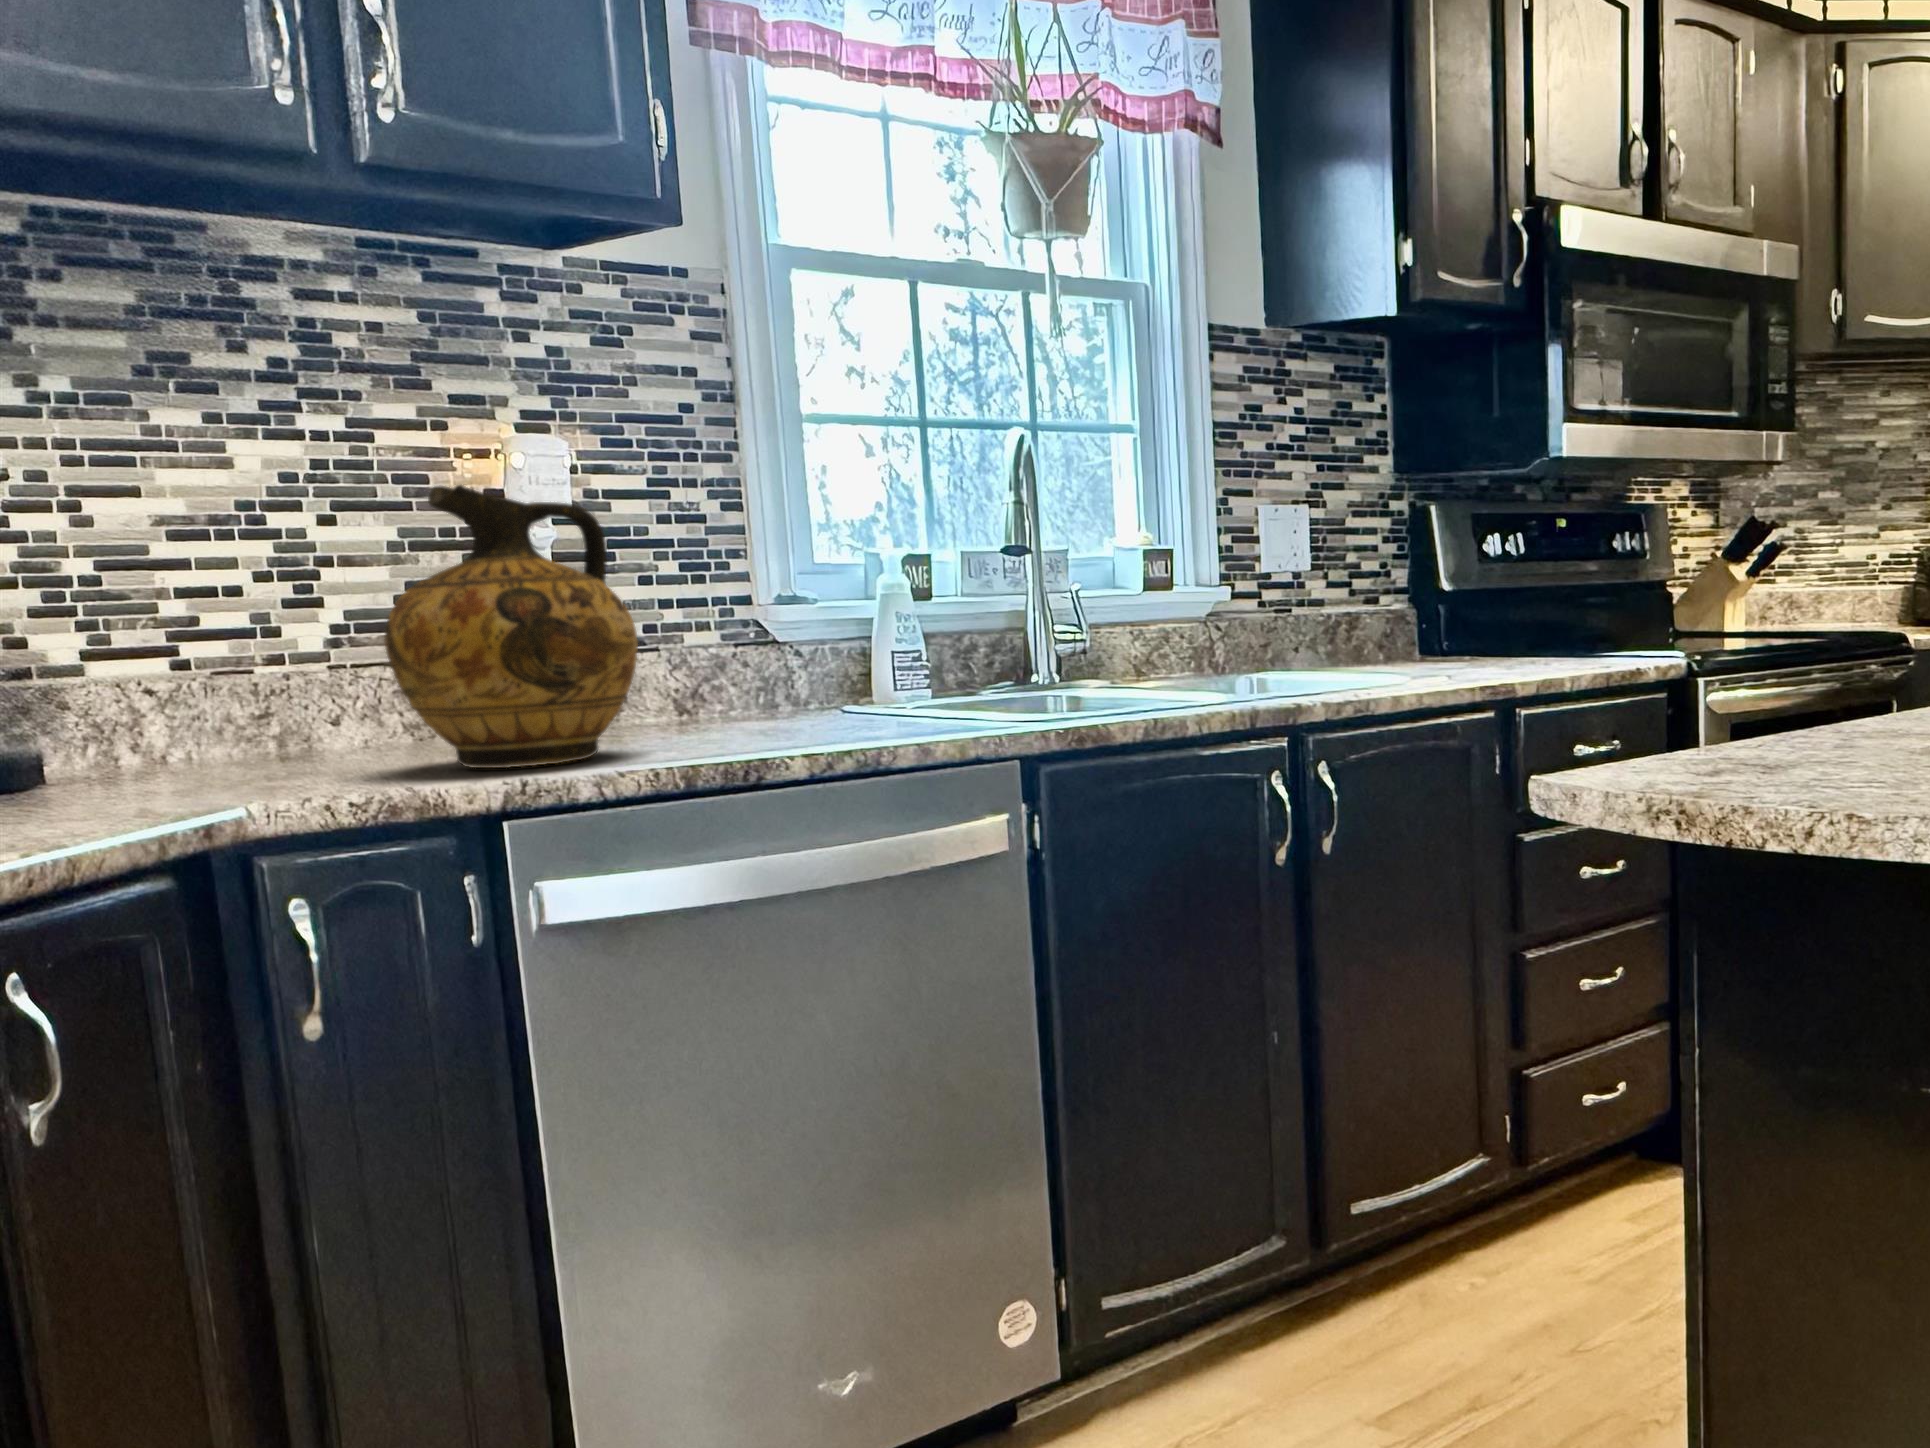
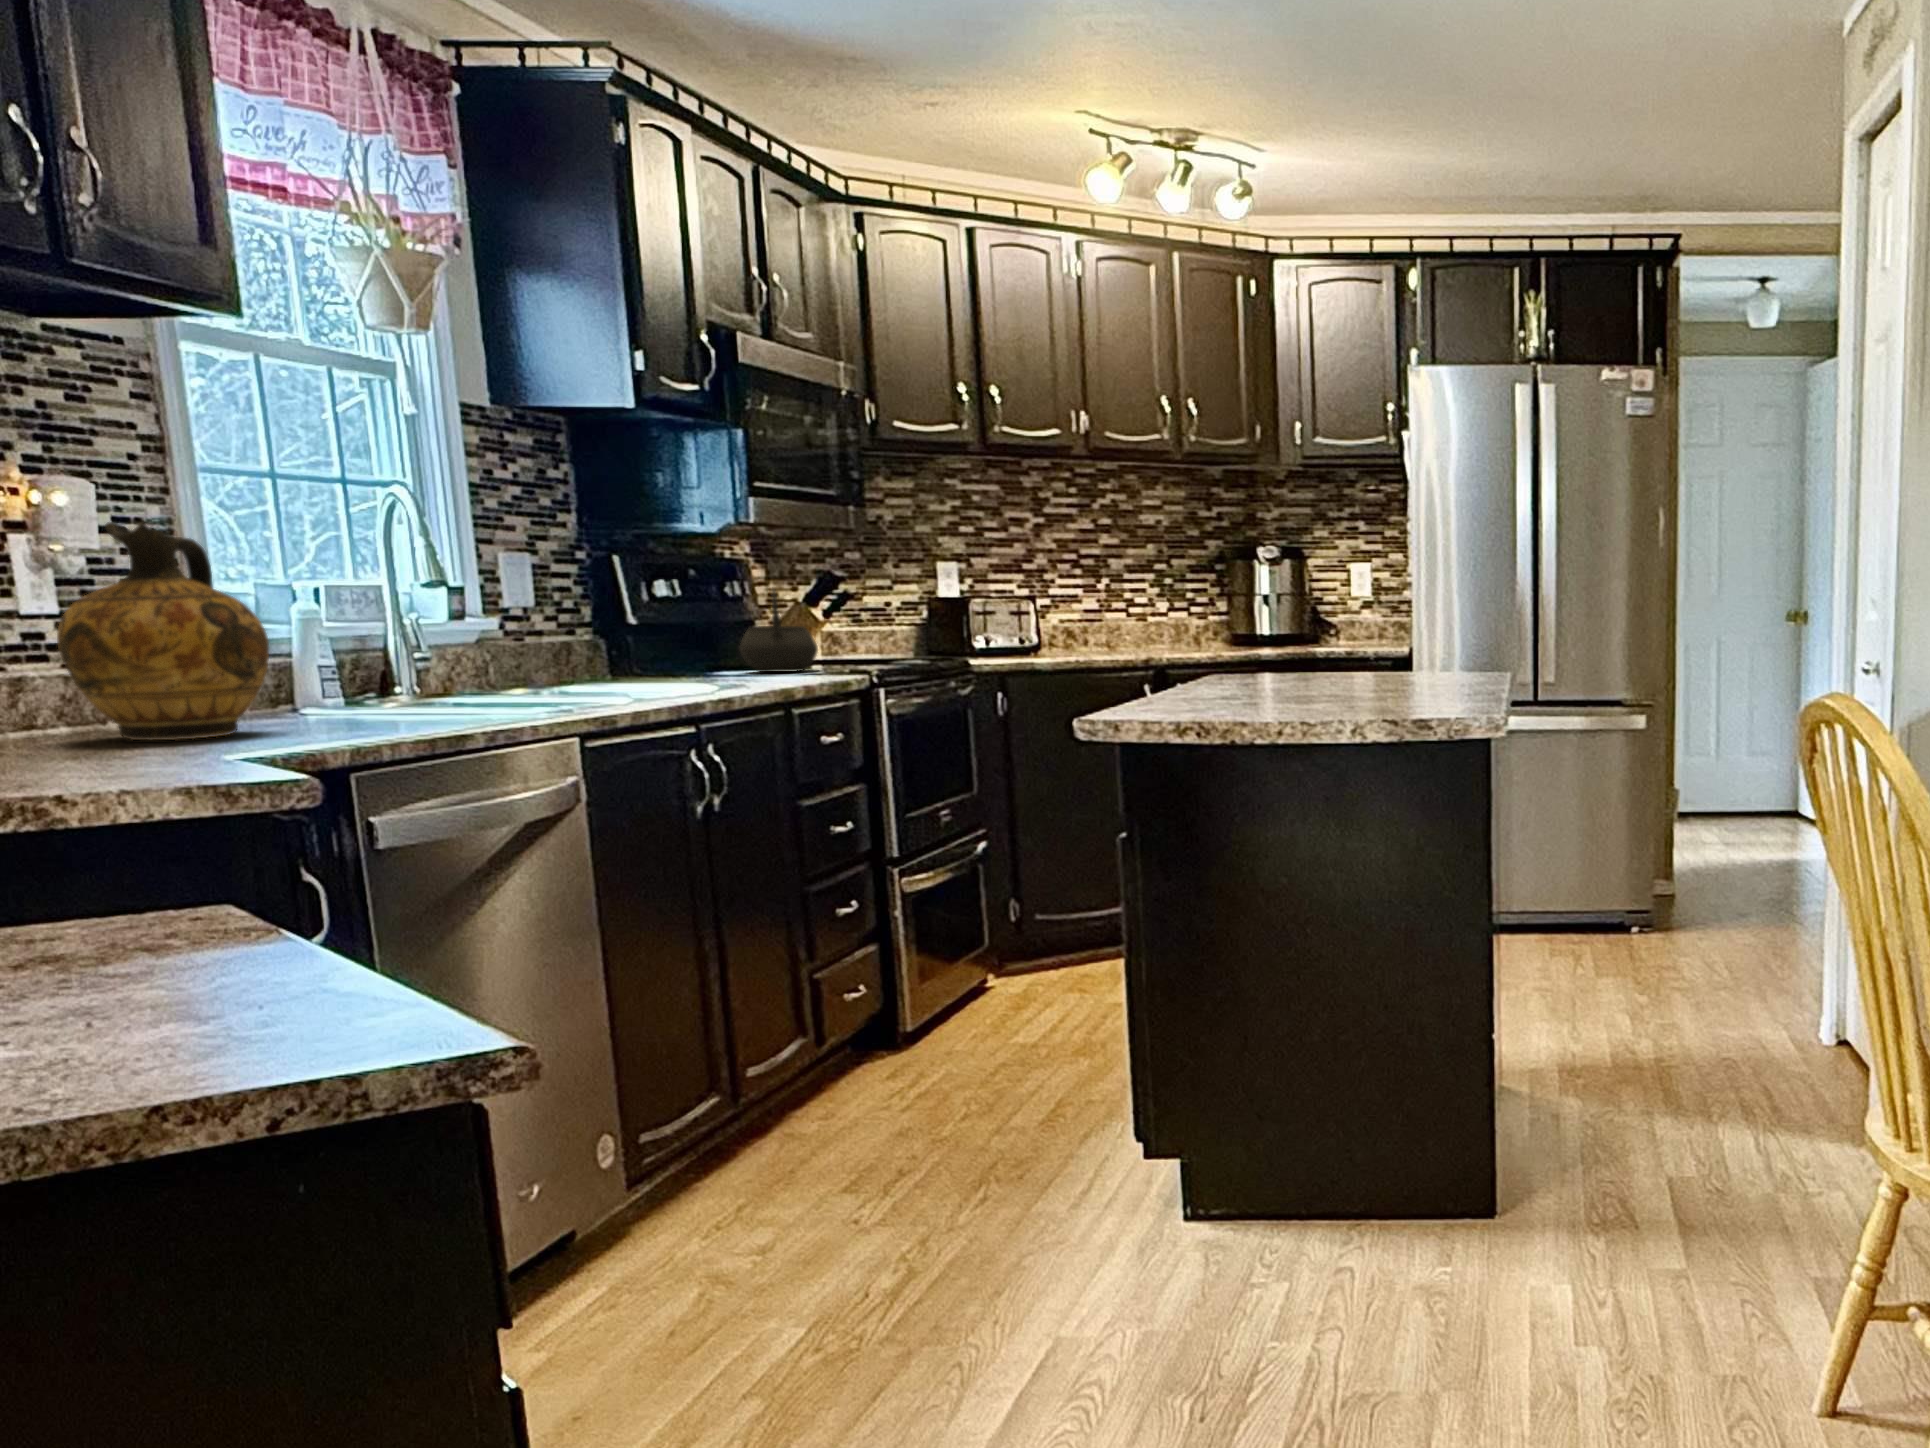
kettle: none [1490,544,1591,663] -> present [740,589,818,672]

